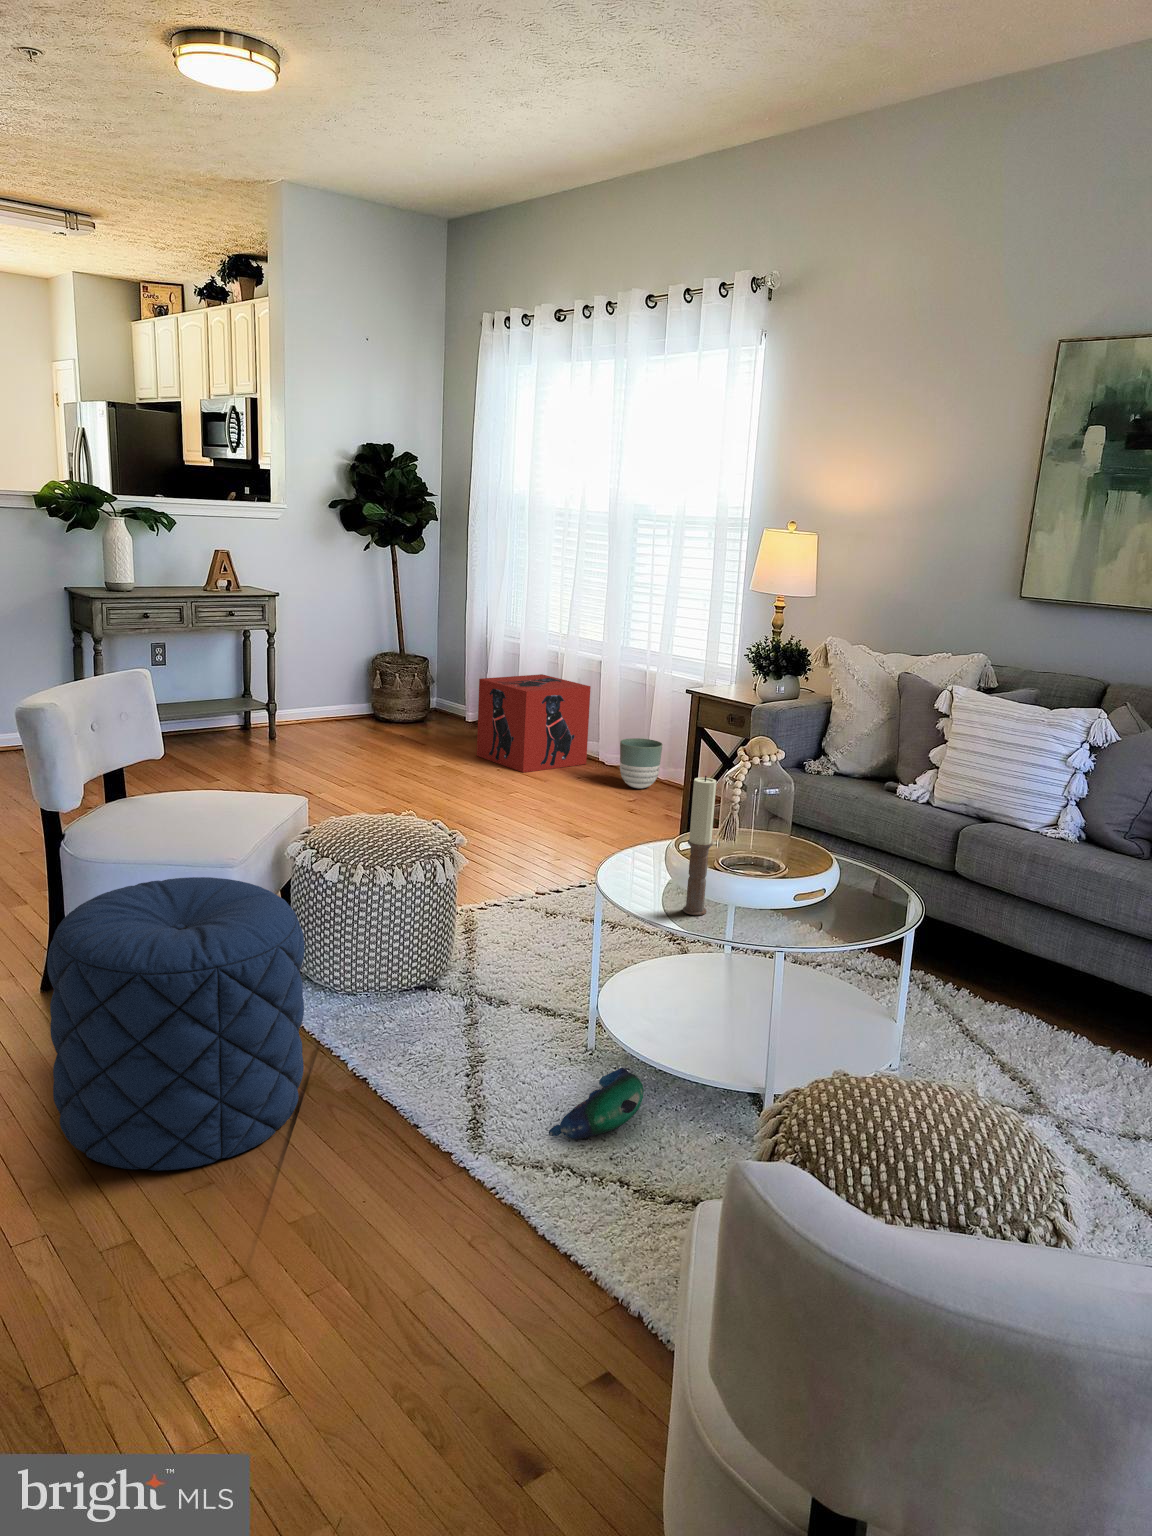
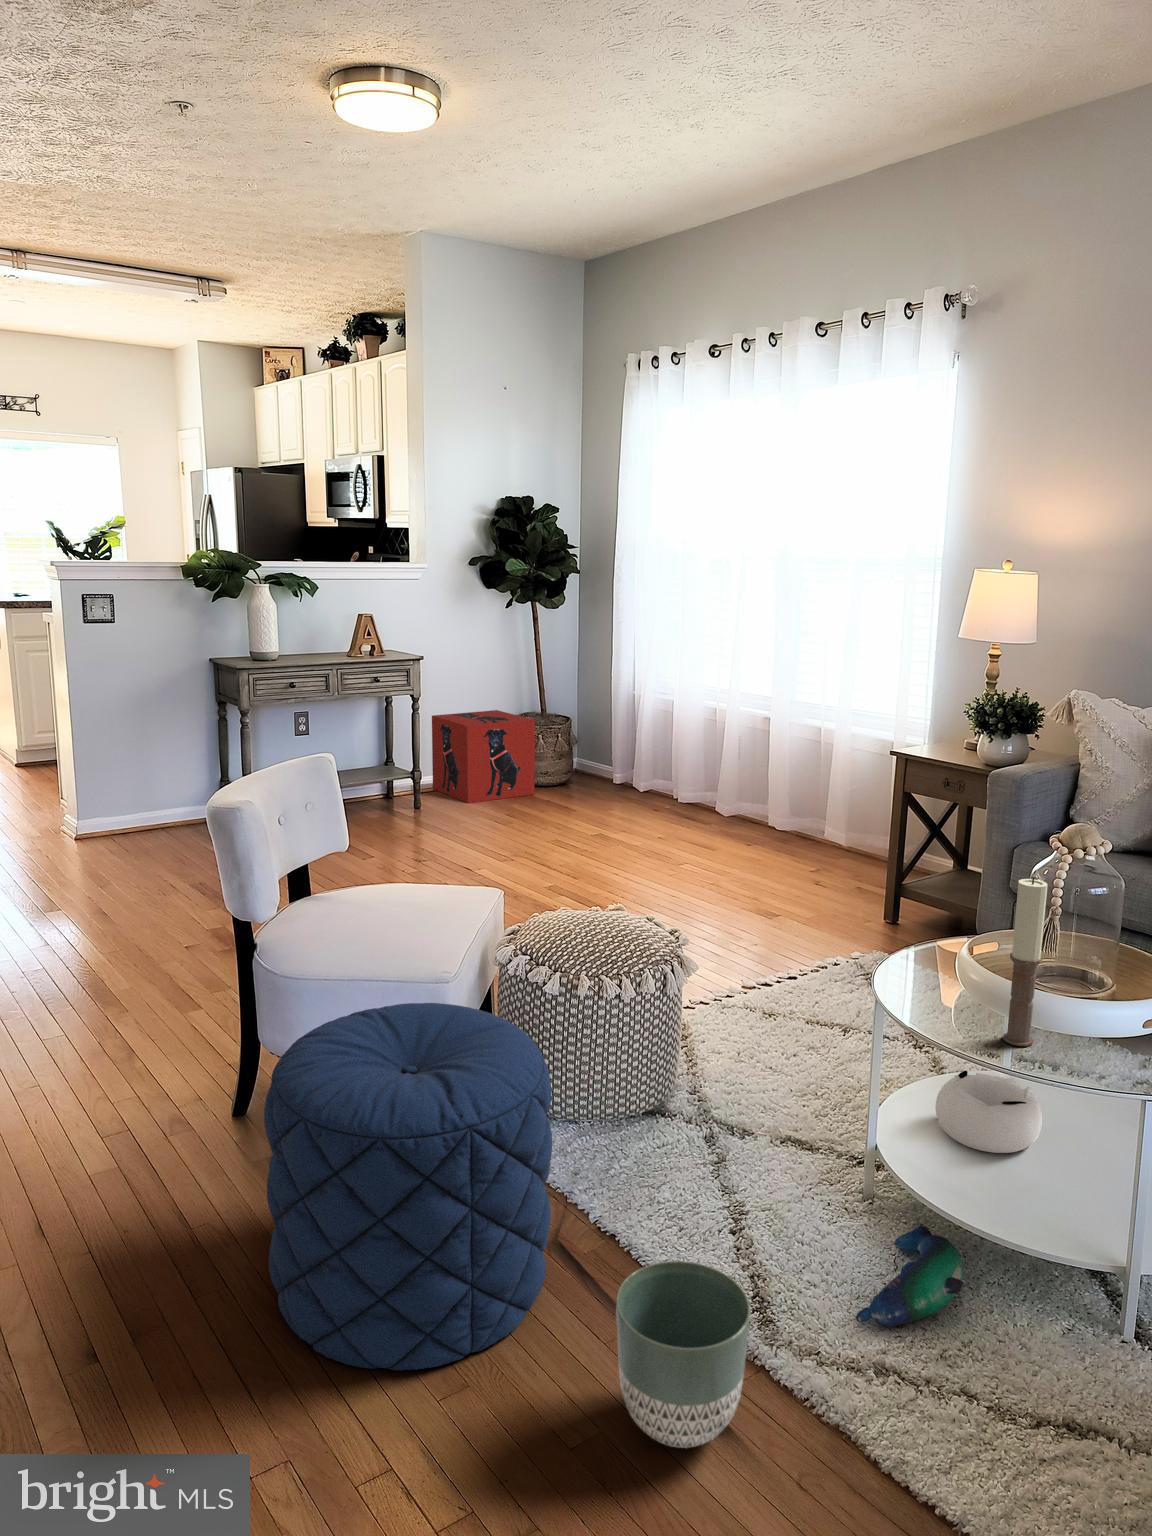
storage box: present [477,674,591,773] -> present [432,710,535,803]
planter: present [620,738,662,788] -> present [616,1261,750,1448]
decorative bowl: none [647,946,731,1010] -> present [936,1070,1042,1153]

